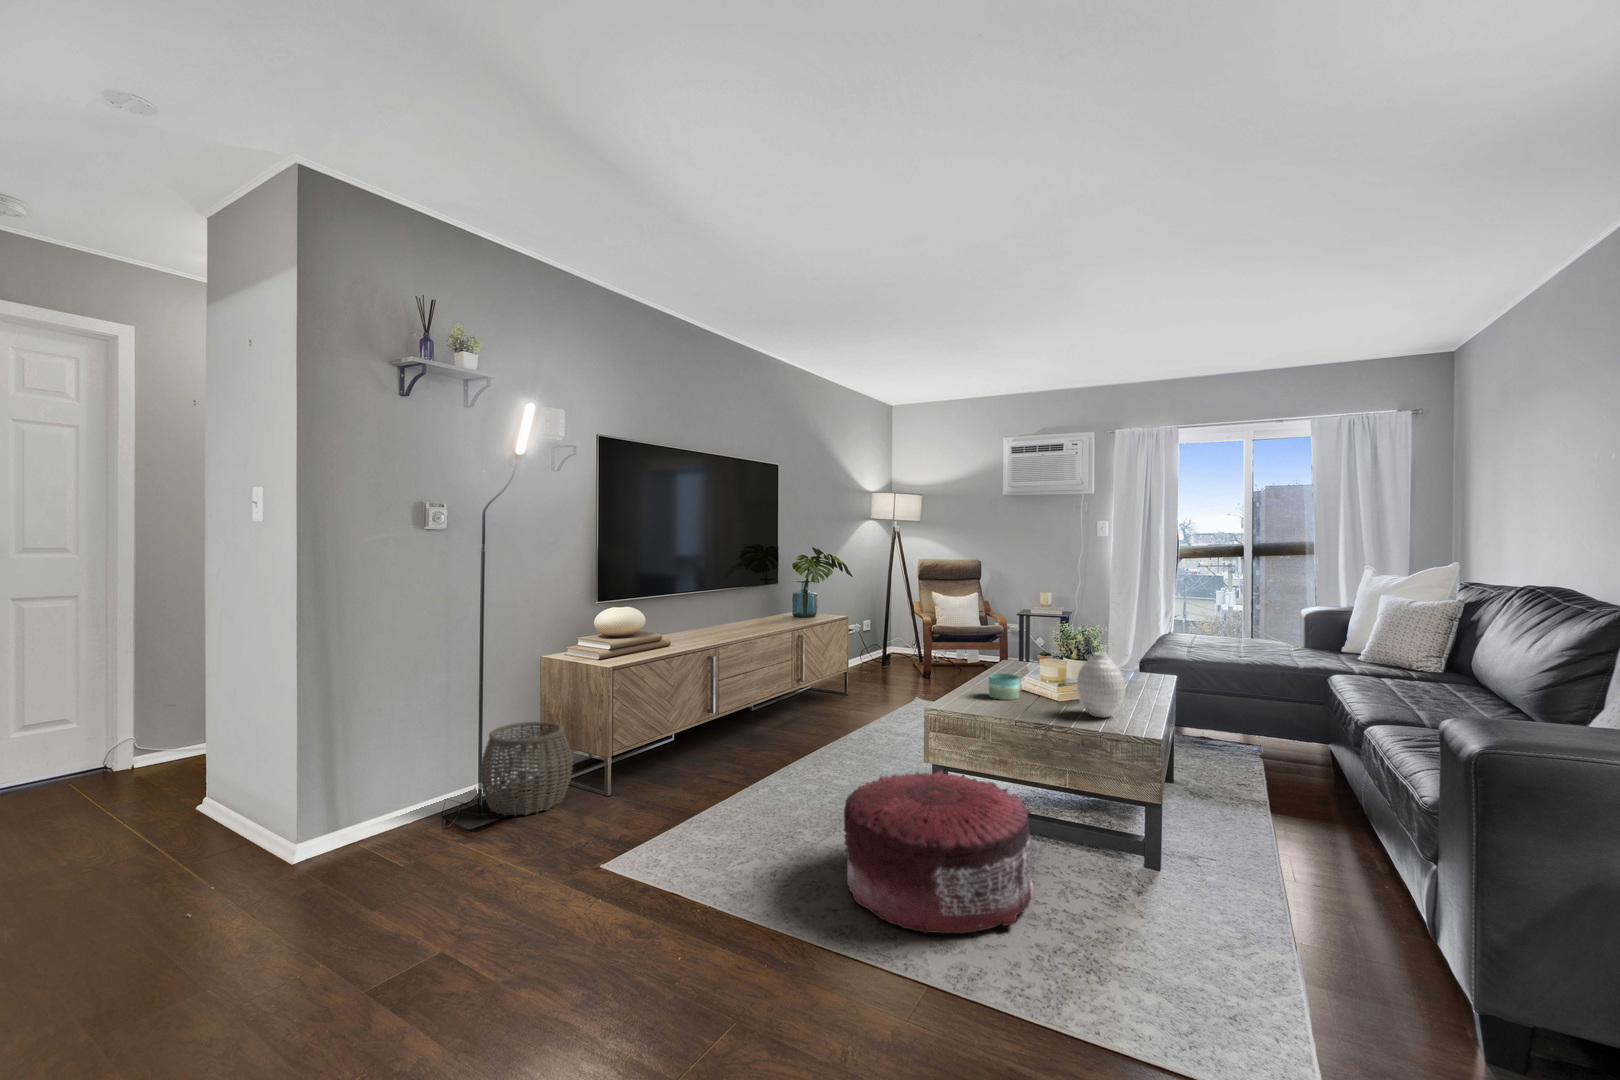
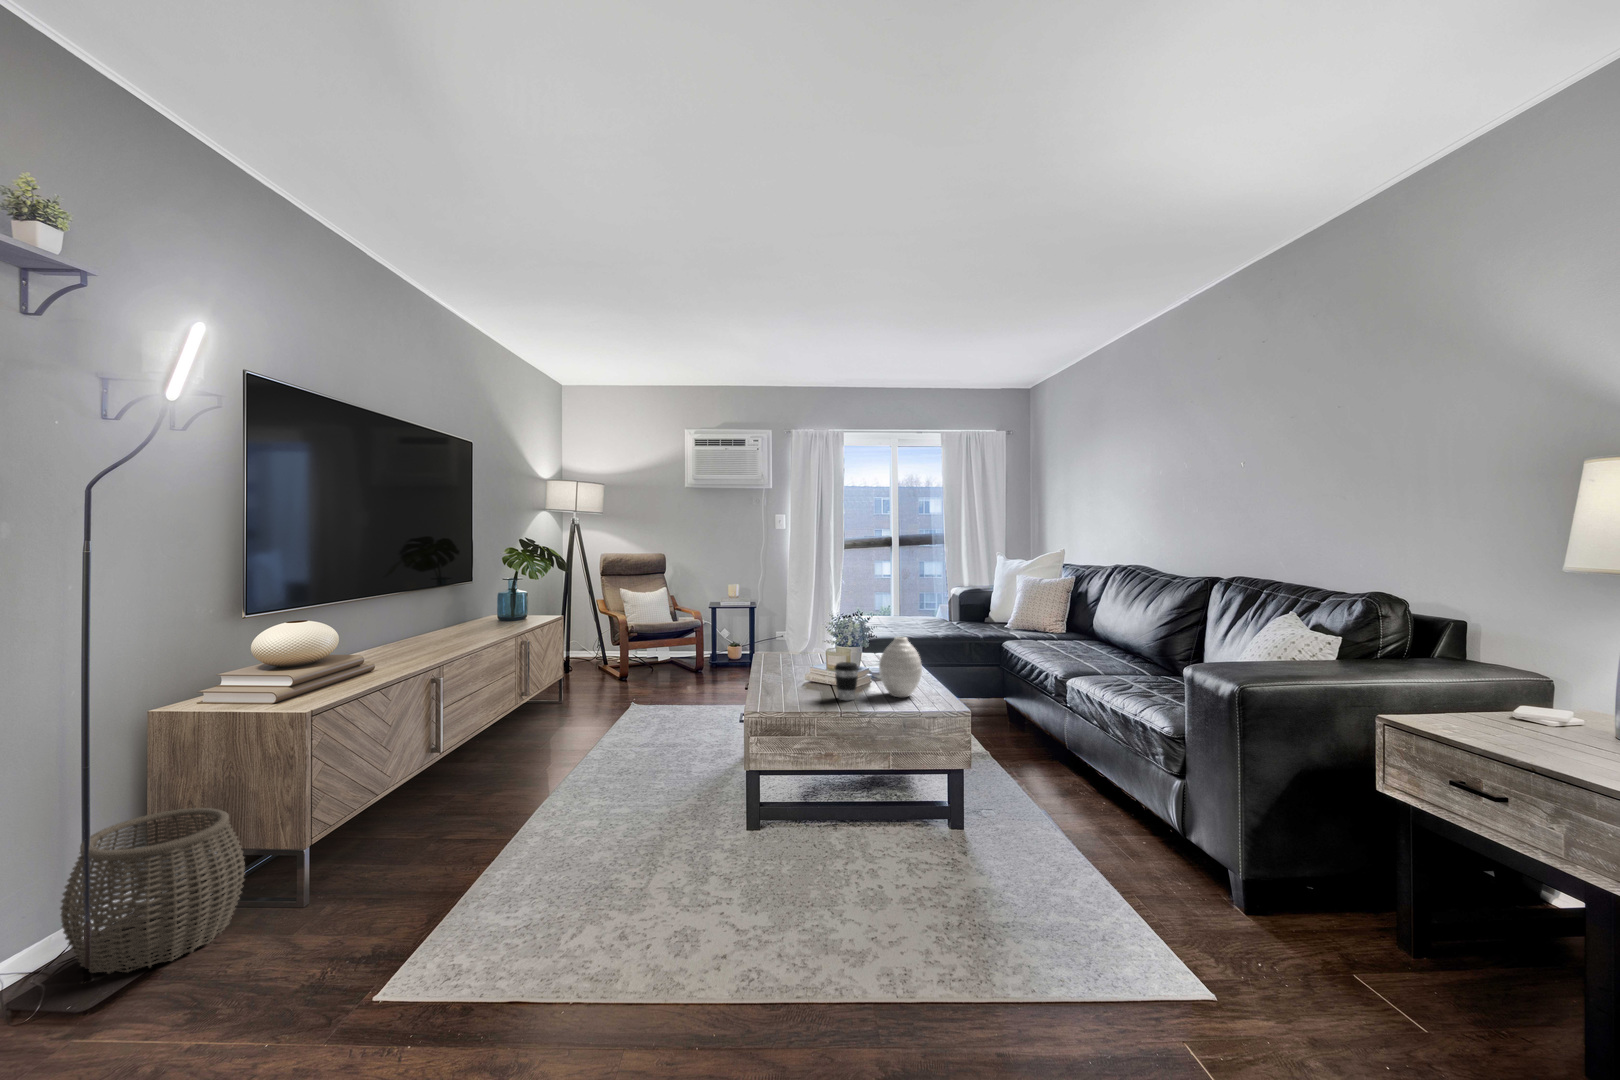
candle: present [989,674,1019,700] -> none [784,666,814,692]
coffee cup: none [1026,674,1052,713] -> present [834,662,859,700]
pouf: present [844,770,1033,933] -> none [705,773,903,953]

